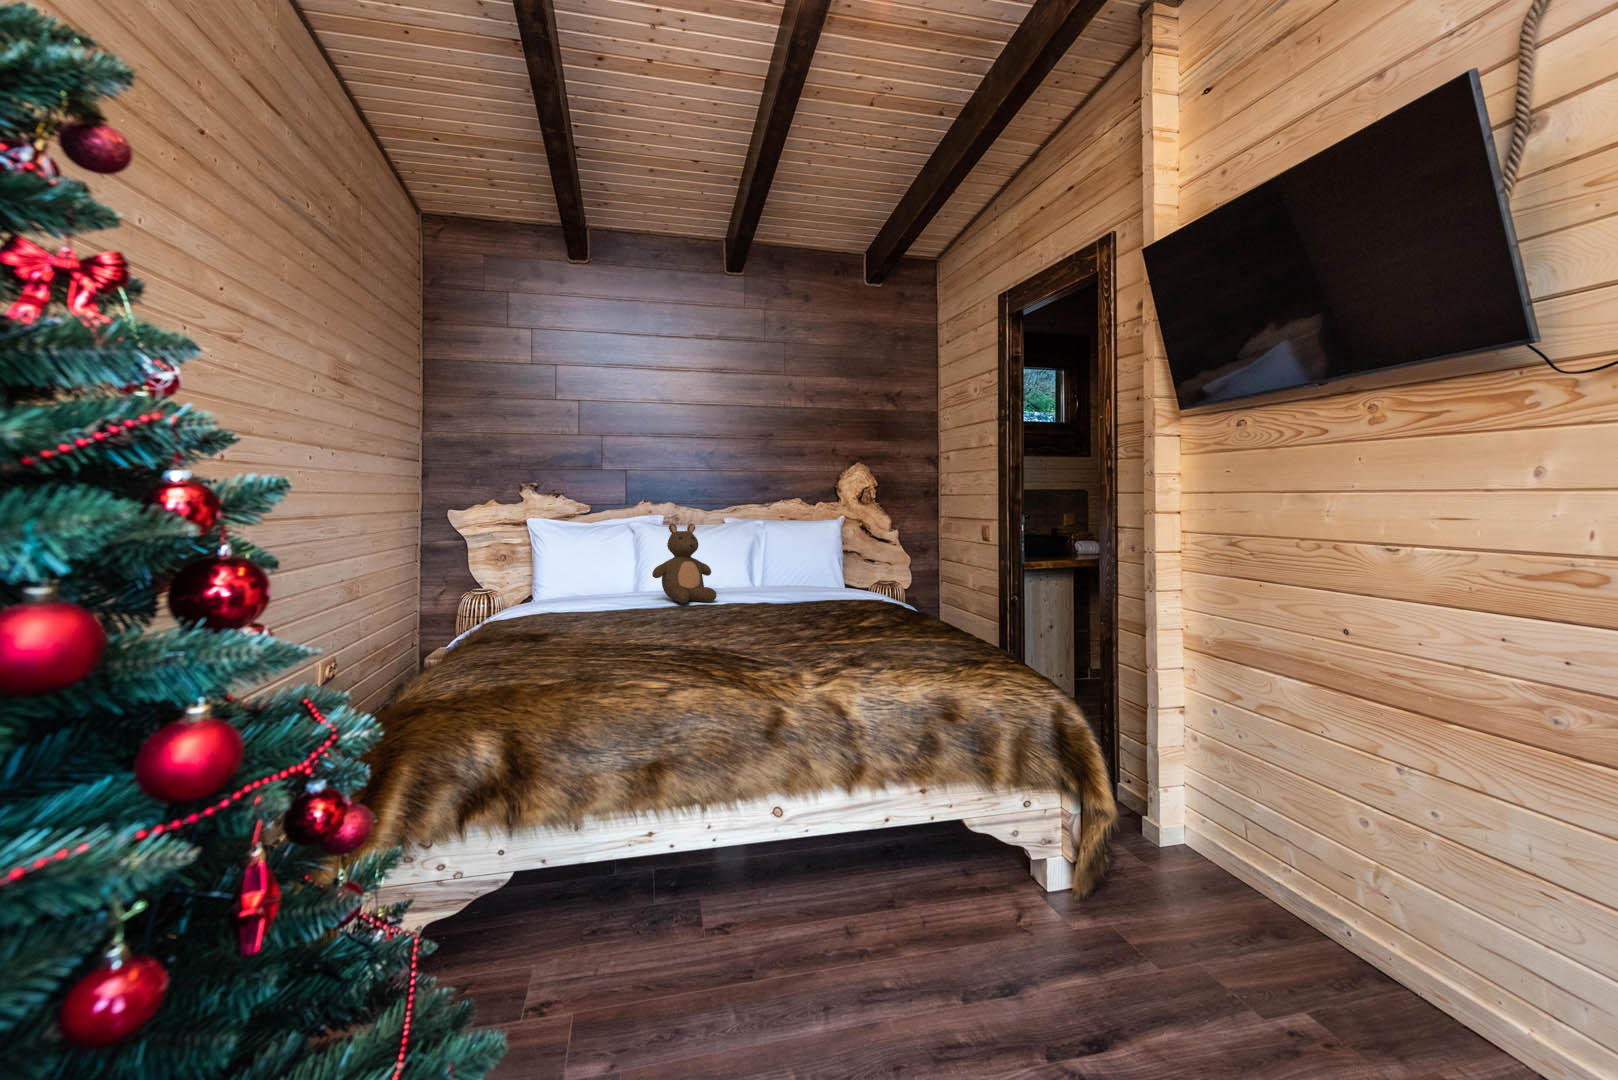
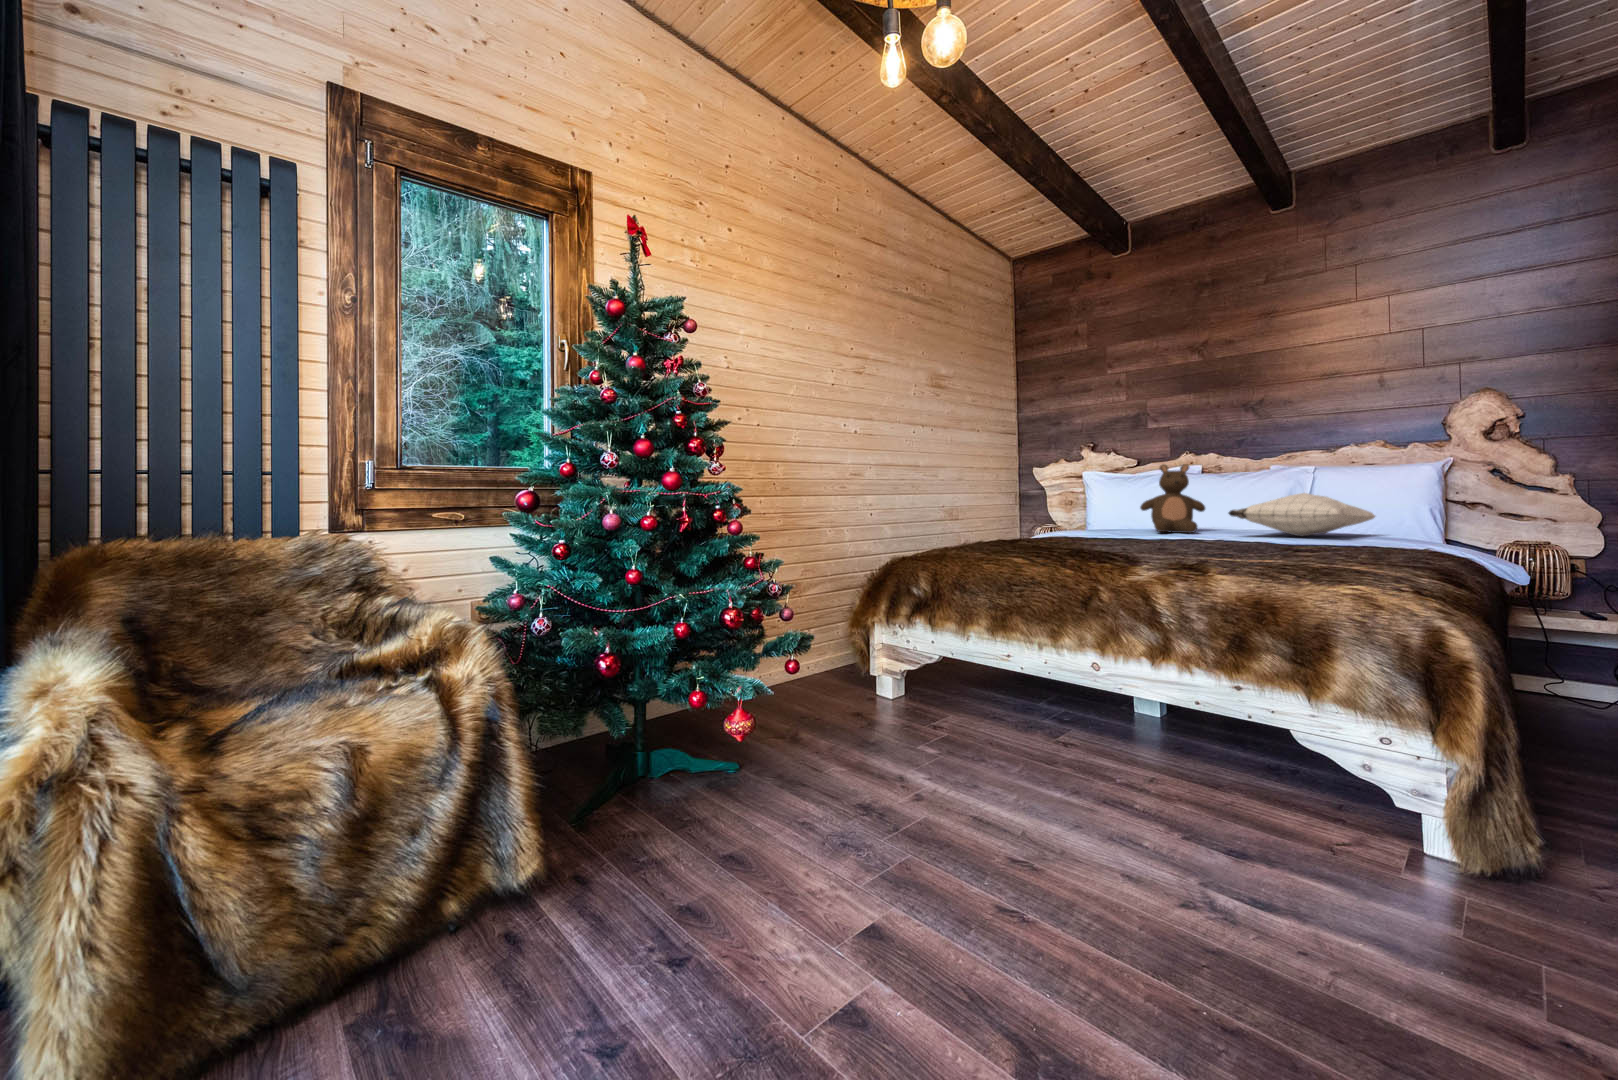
pillow: none [758,558,850,600] -> present [1228,493,1375,536]

